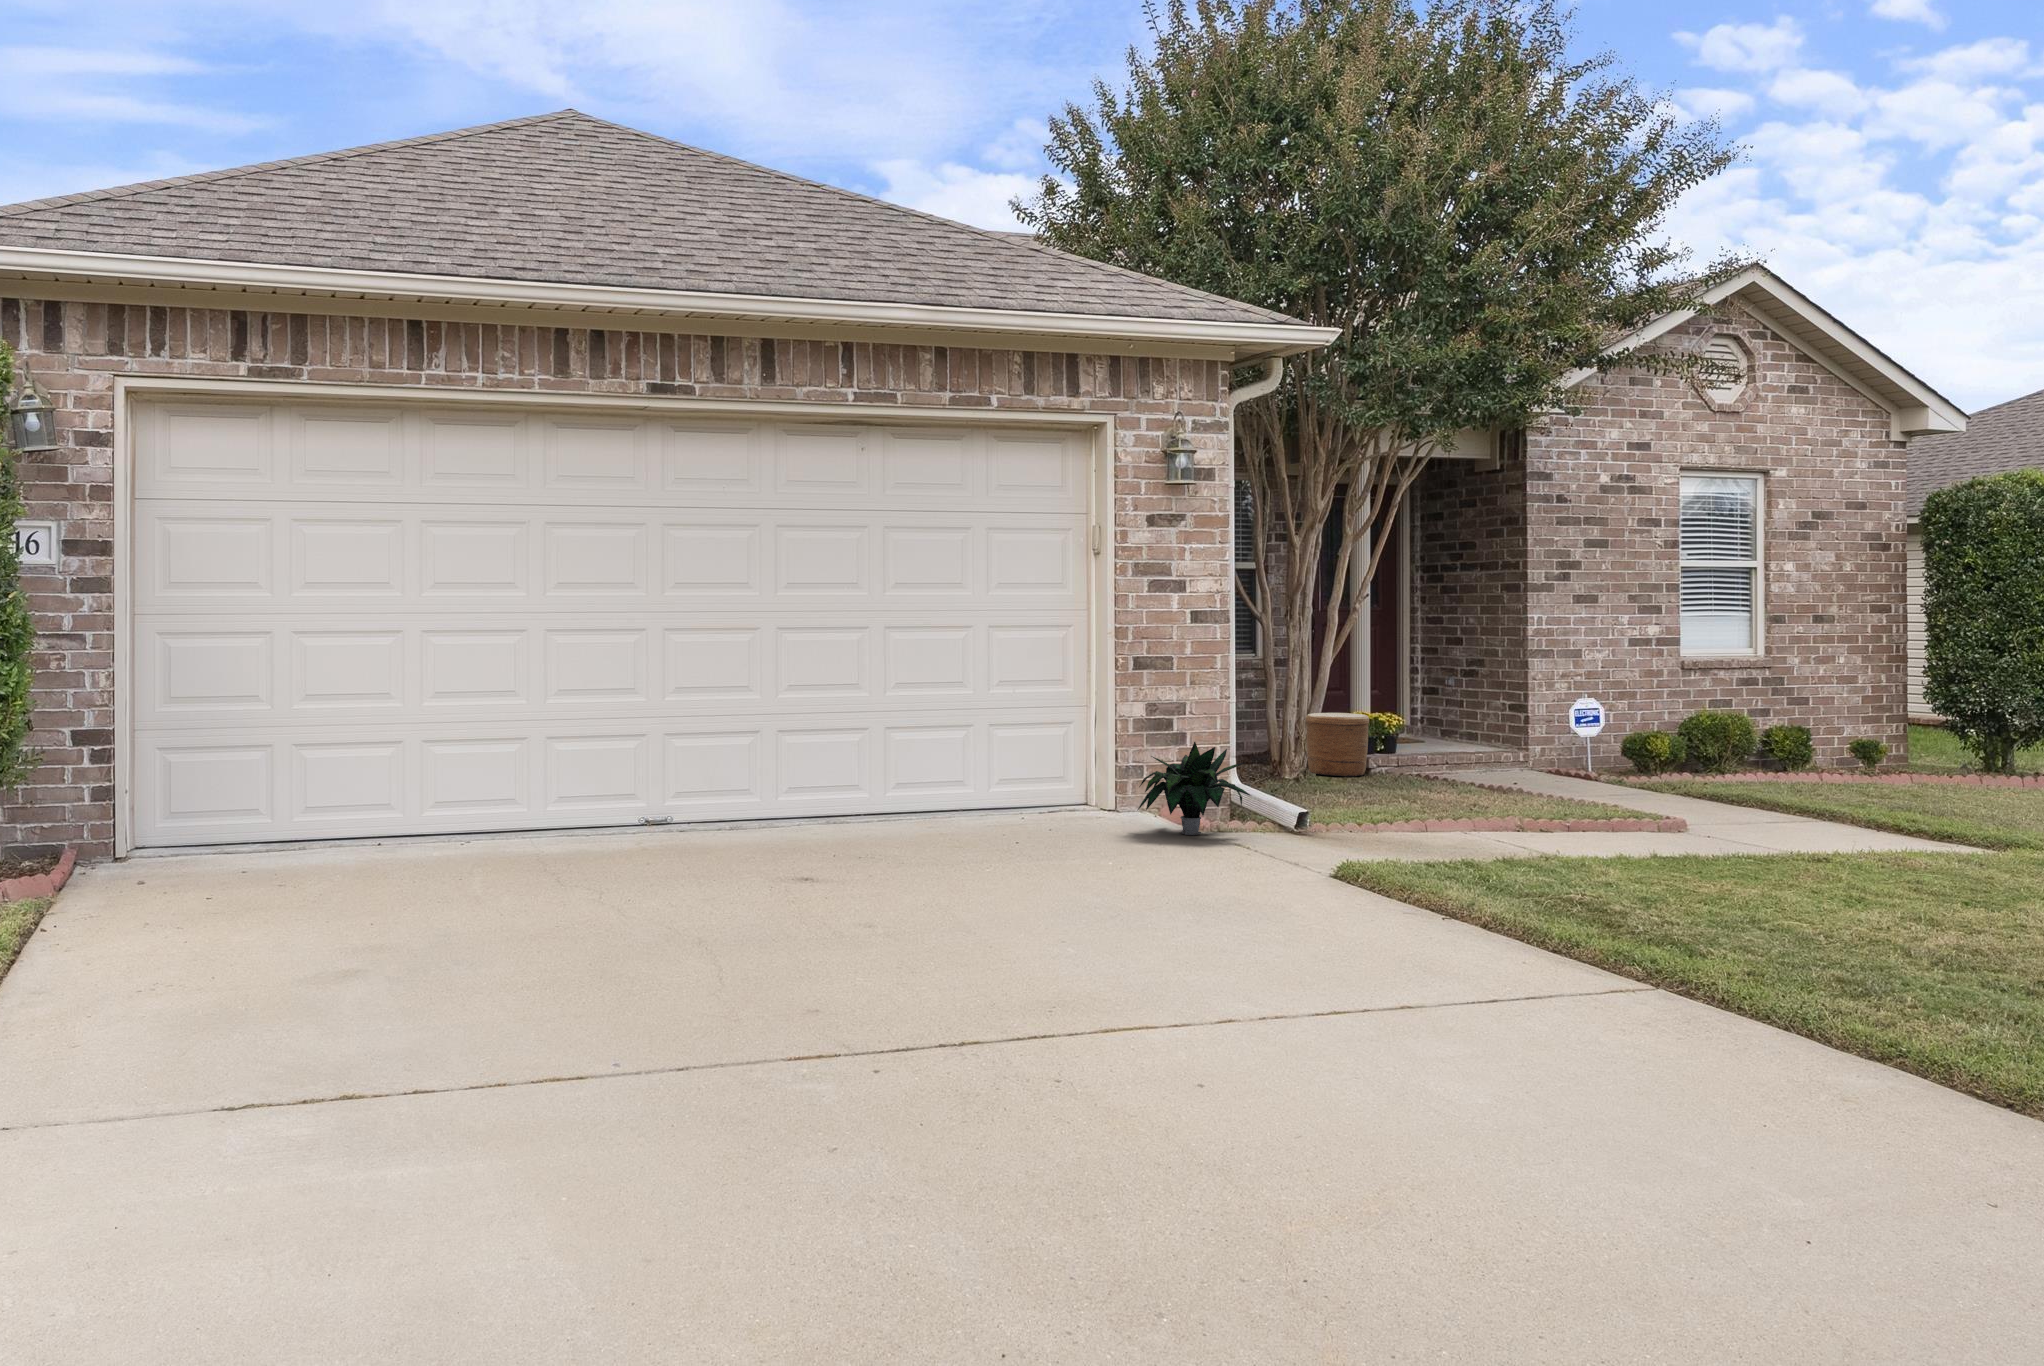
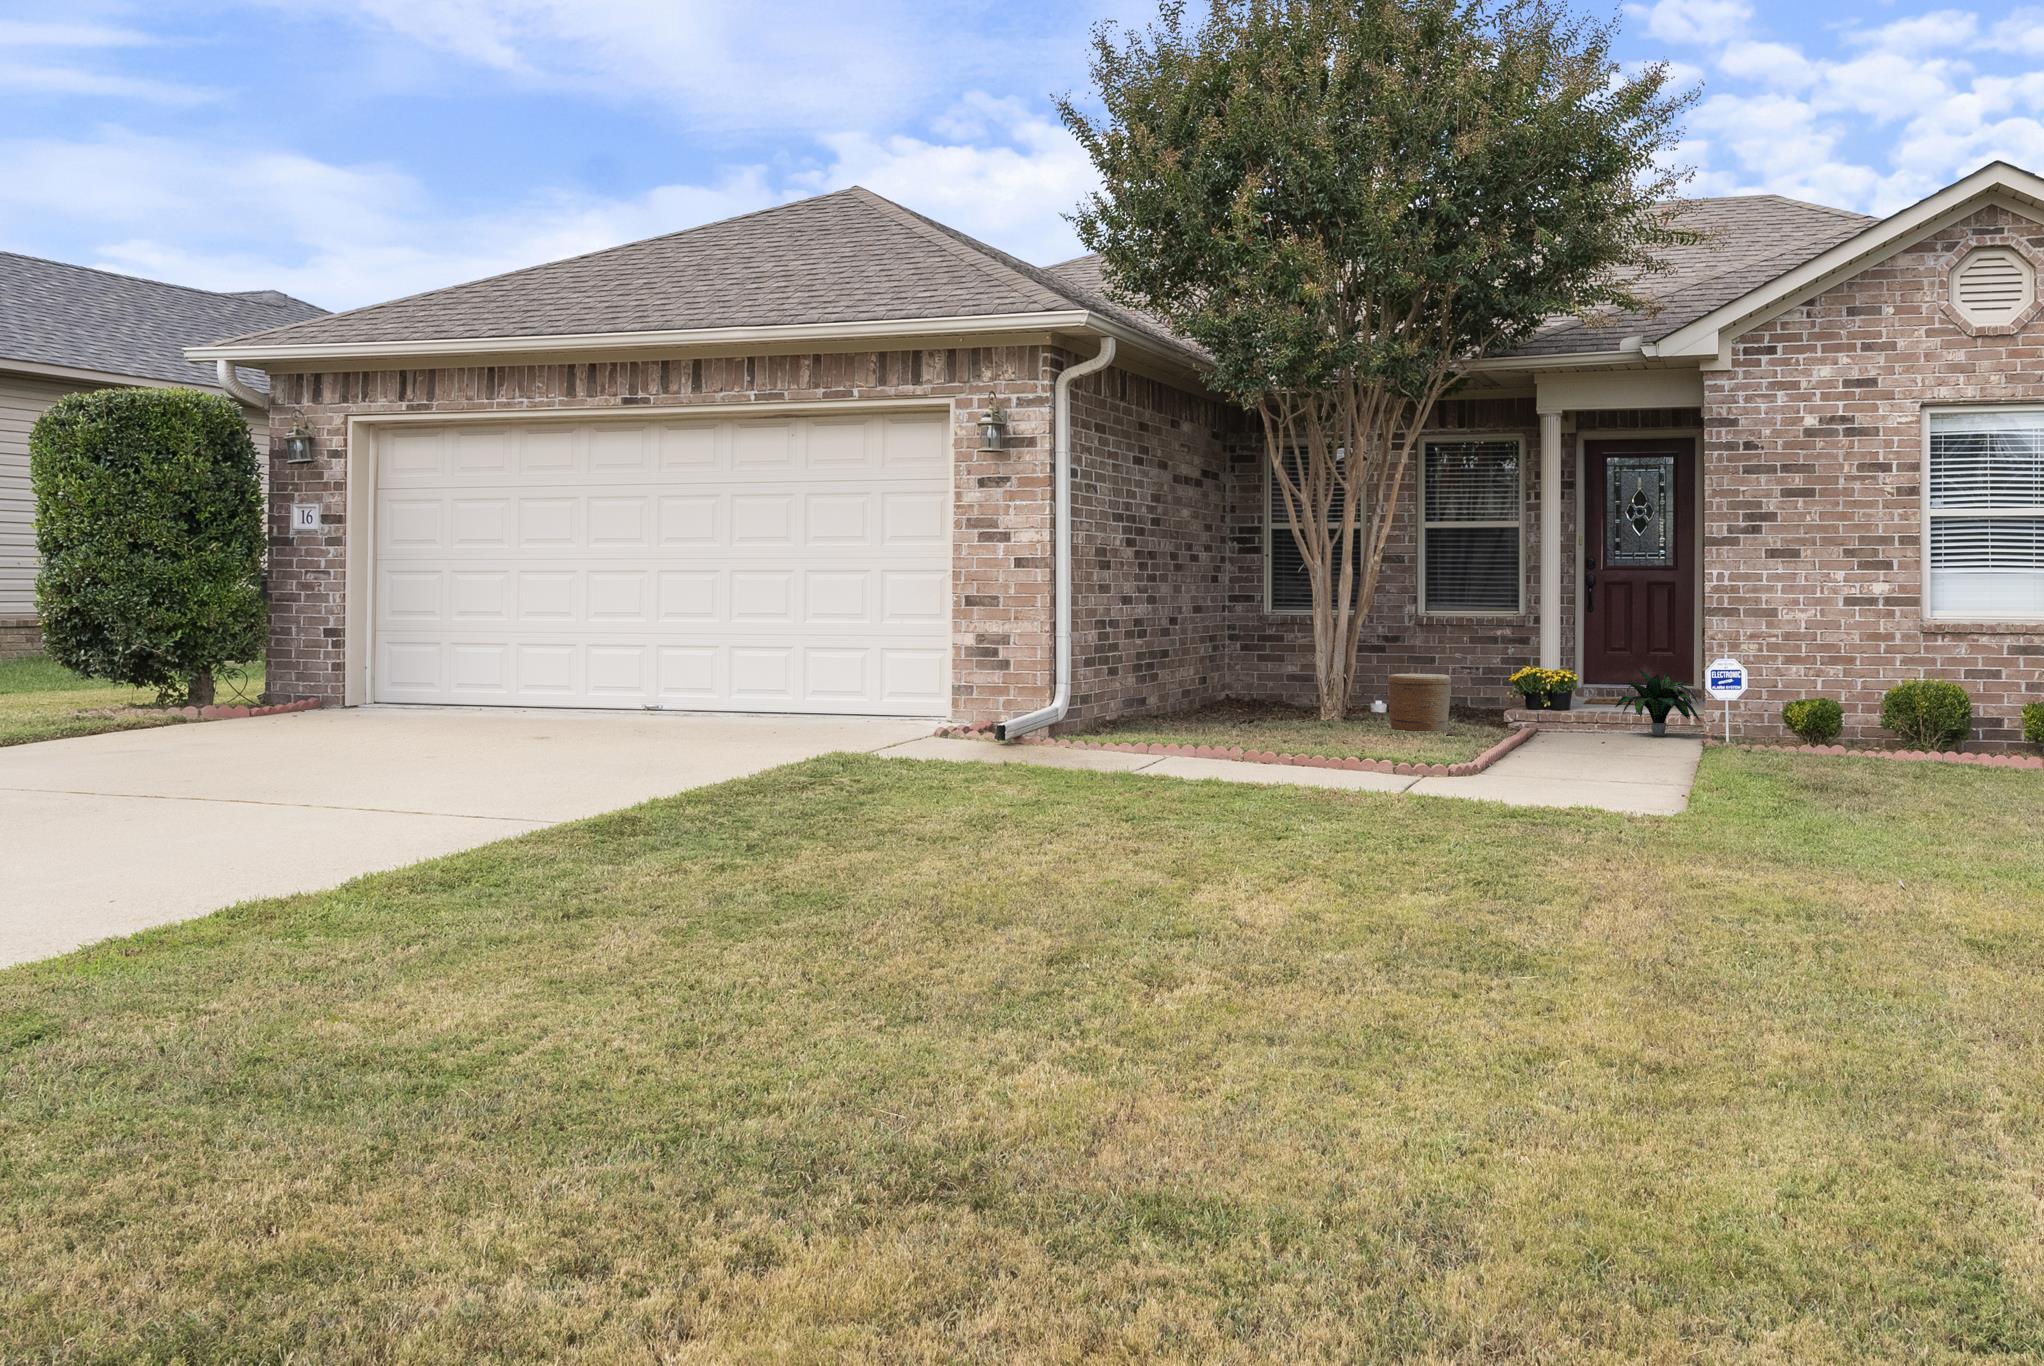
potted plant: present [1138,742,1250,835] -> present [1615,669,1700,736]

